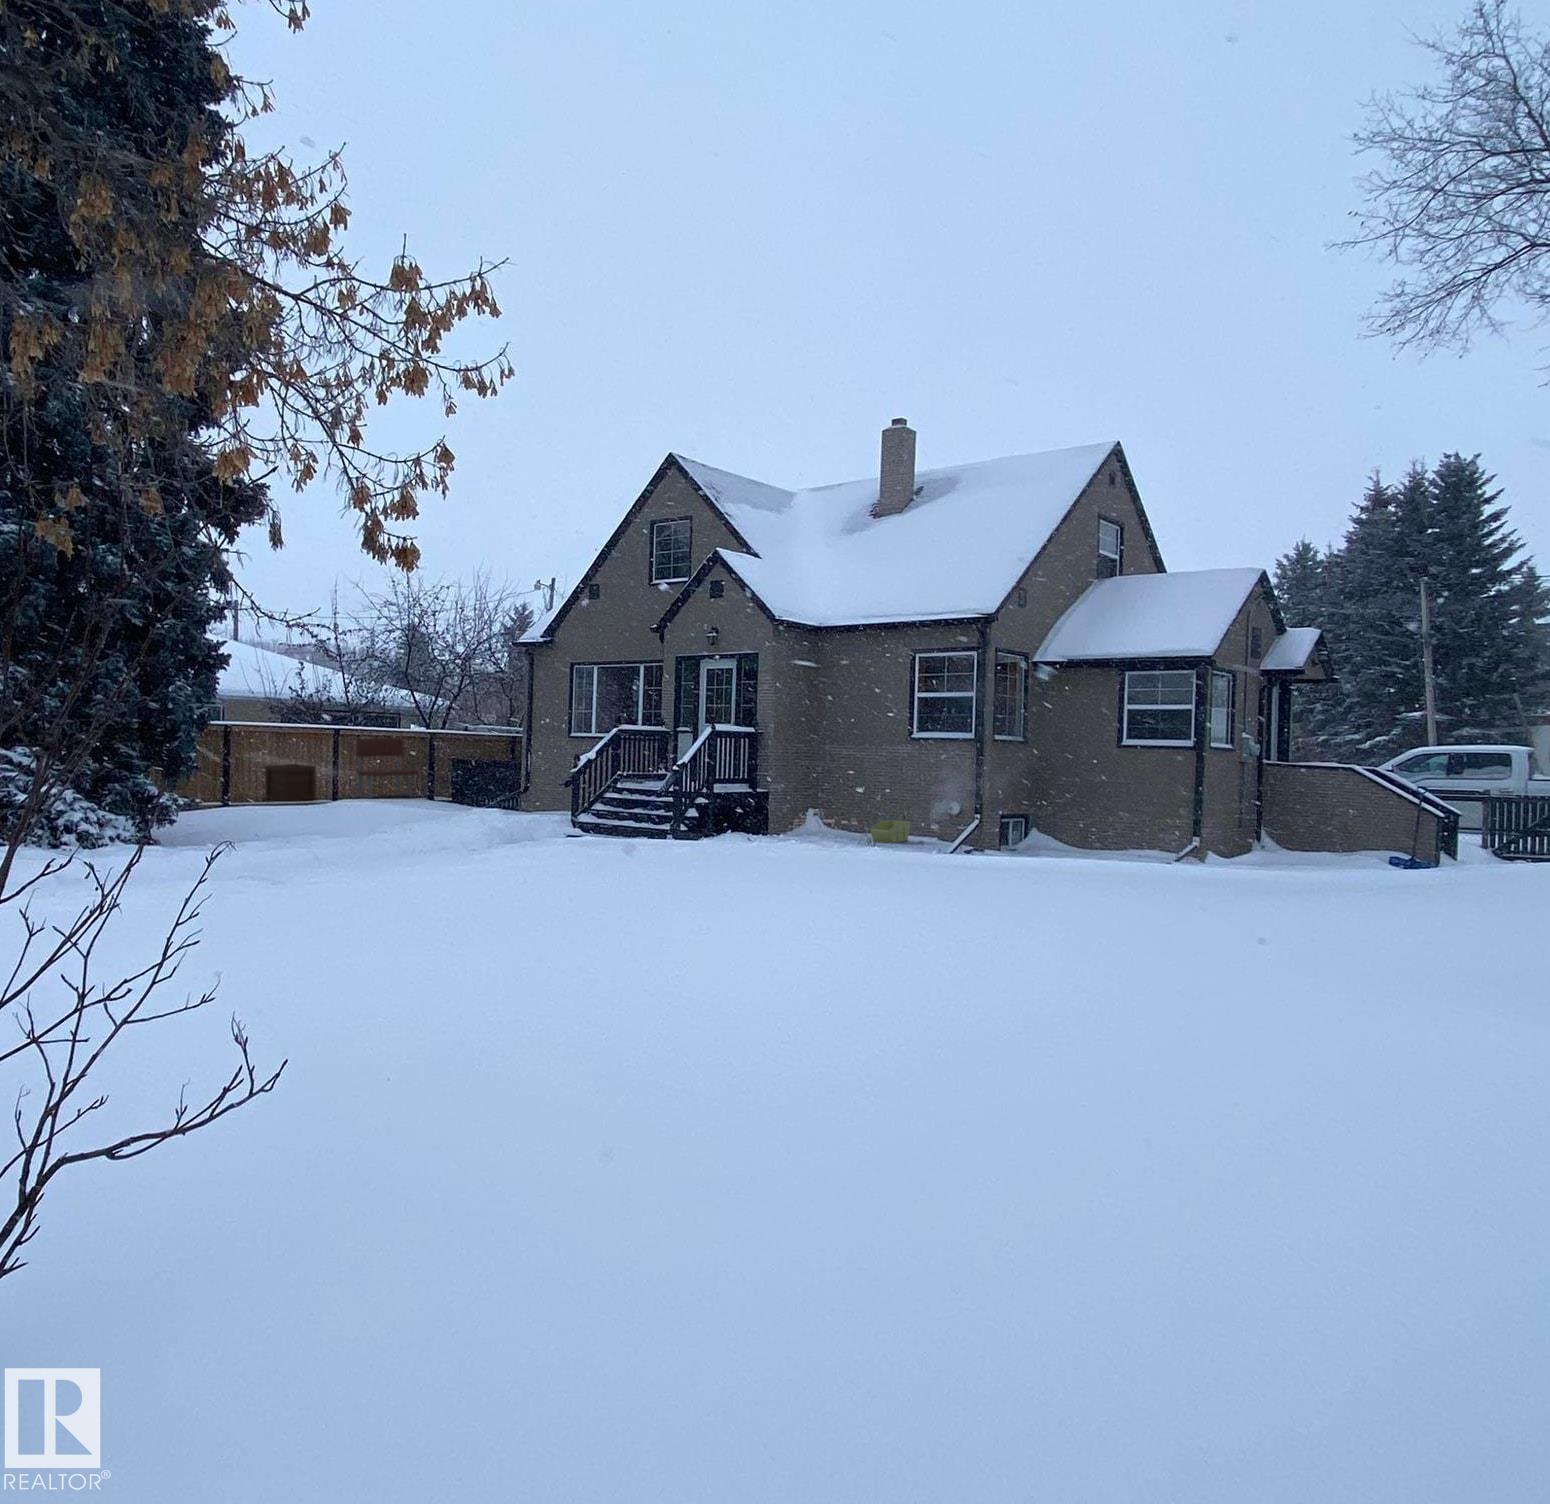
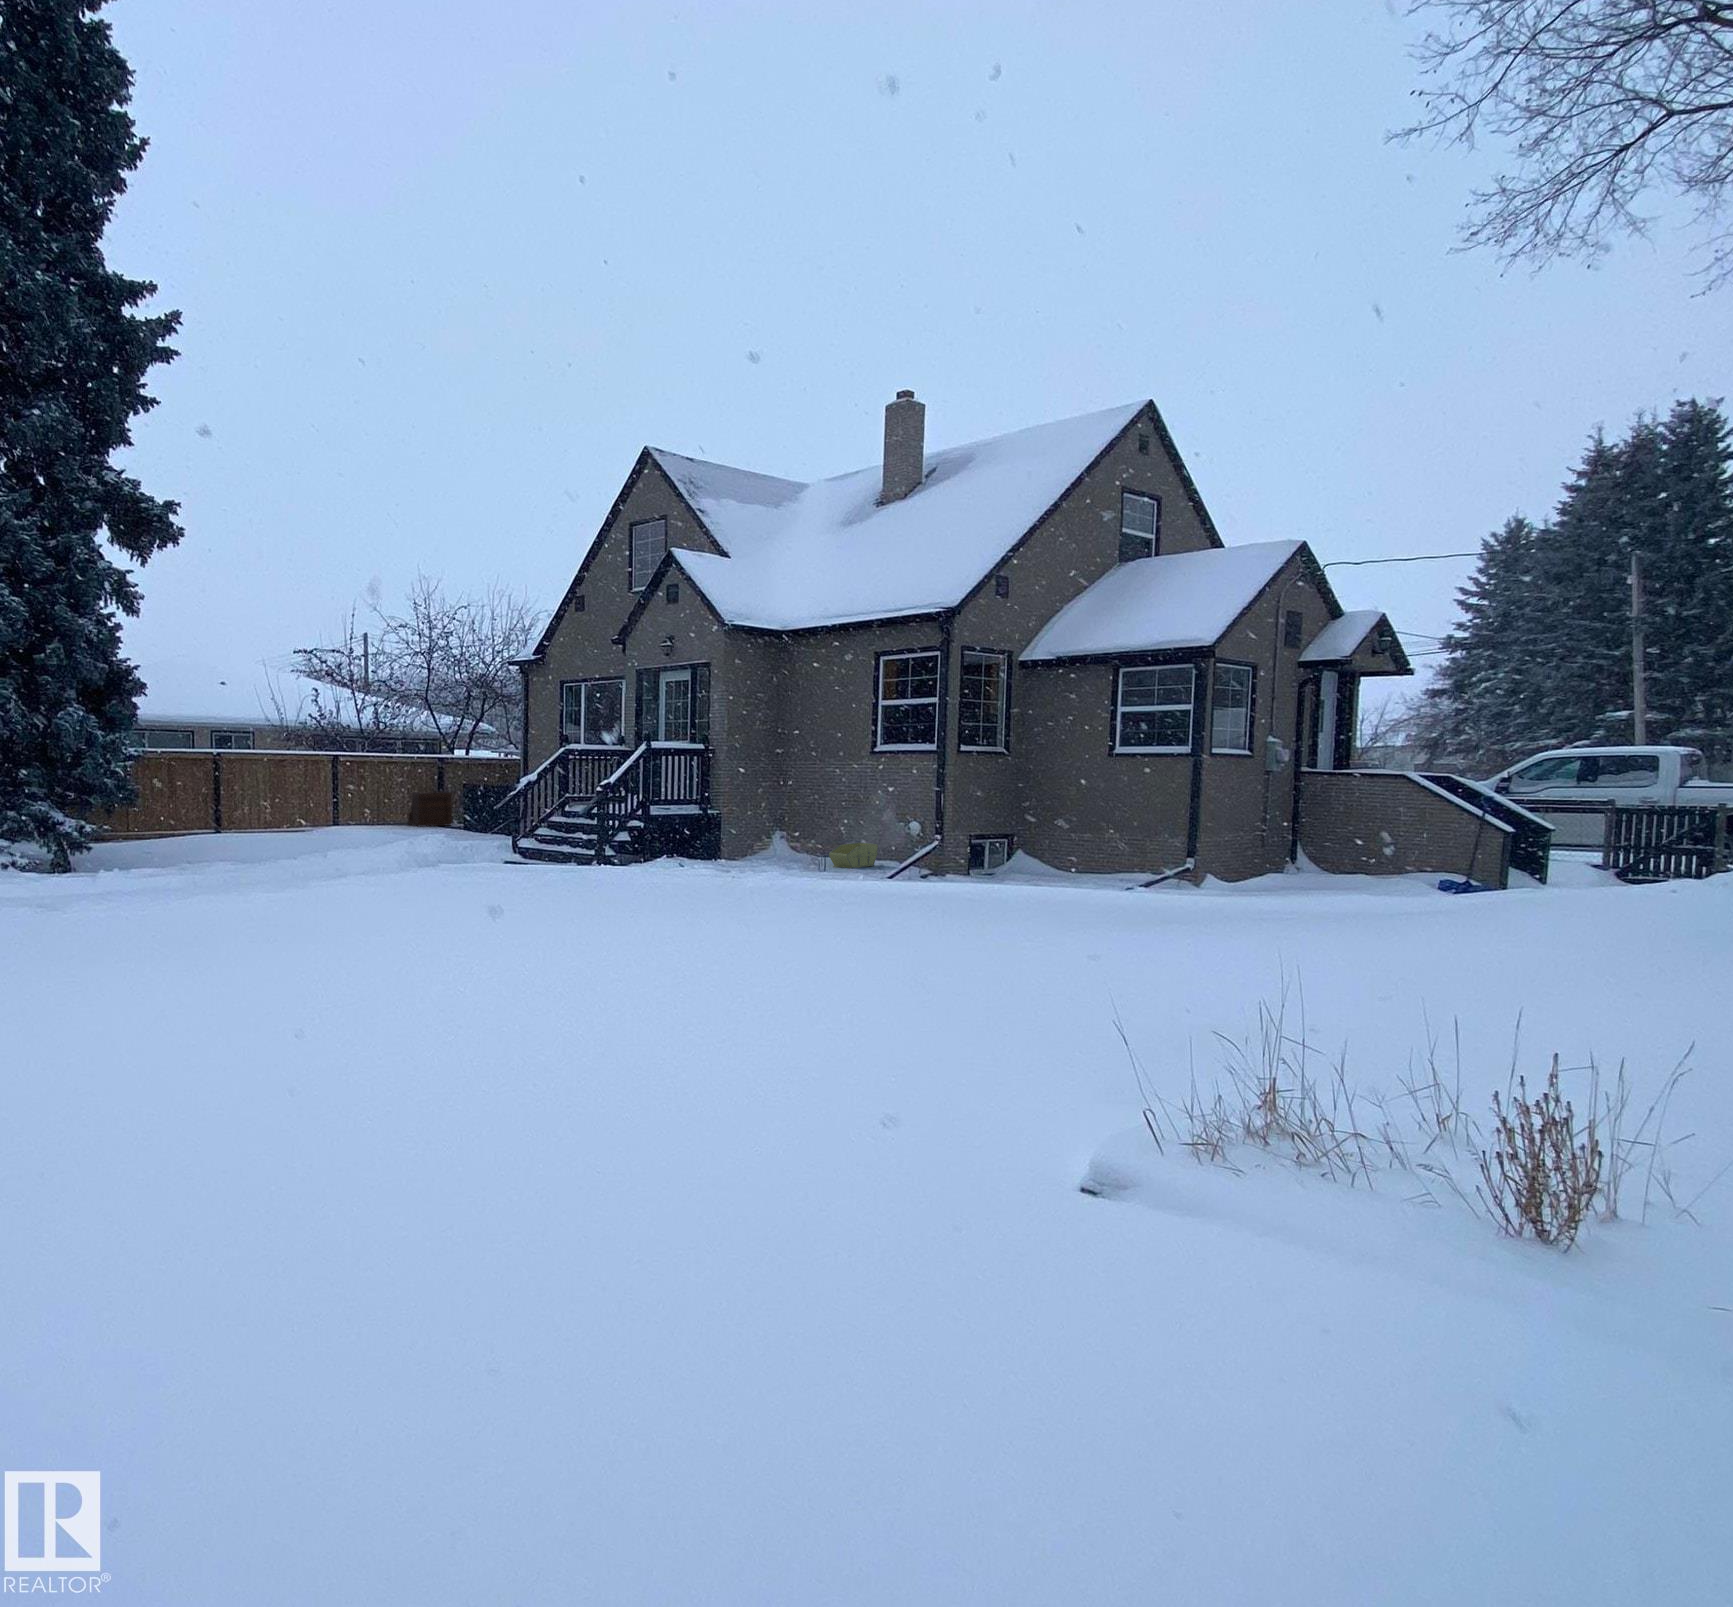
bench: present [356,738,418,798] -> none [336,763,406,829]
wooden crate: present [265,764,316,801] -> present [408,790,452,827]

